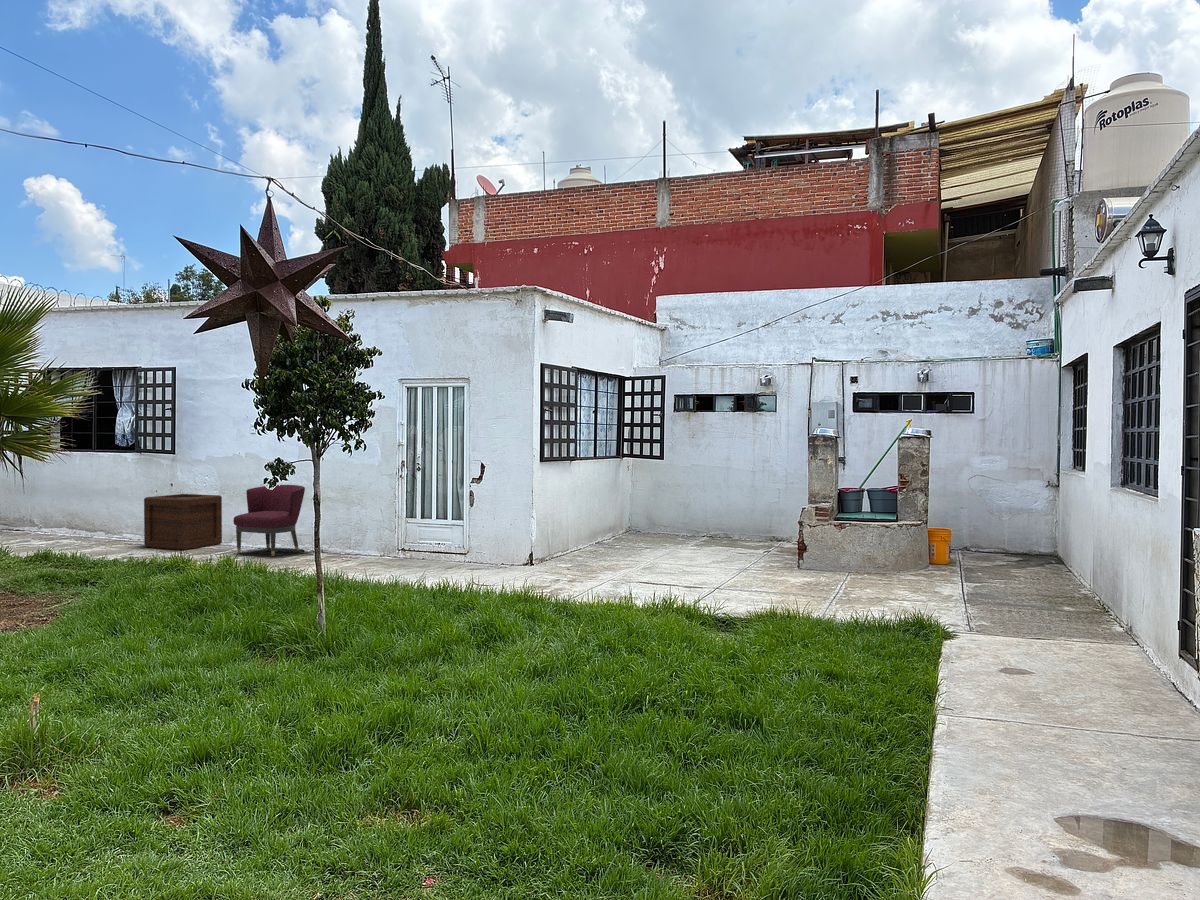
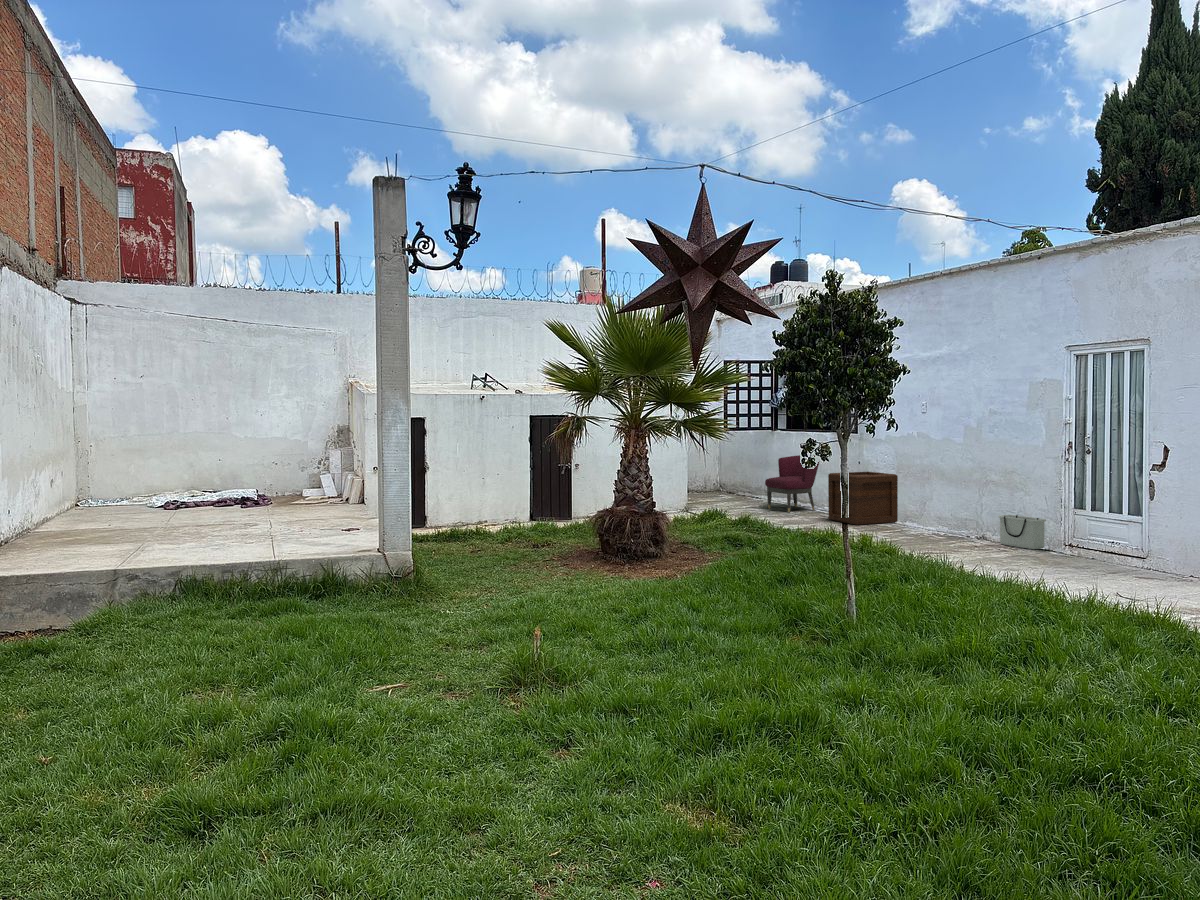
chair: present [233,485,305,556] -> present [765,455,819,512]
storage bin: none [341,527,383,556] -> present [999,515,1046,549]

